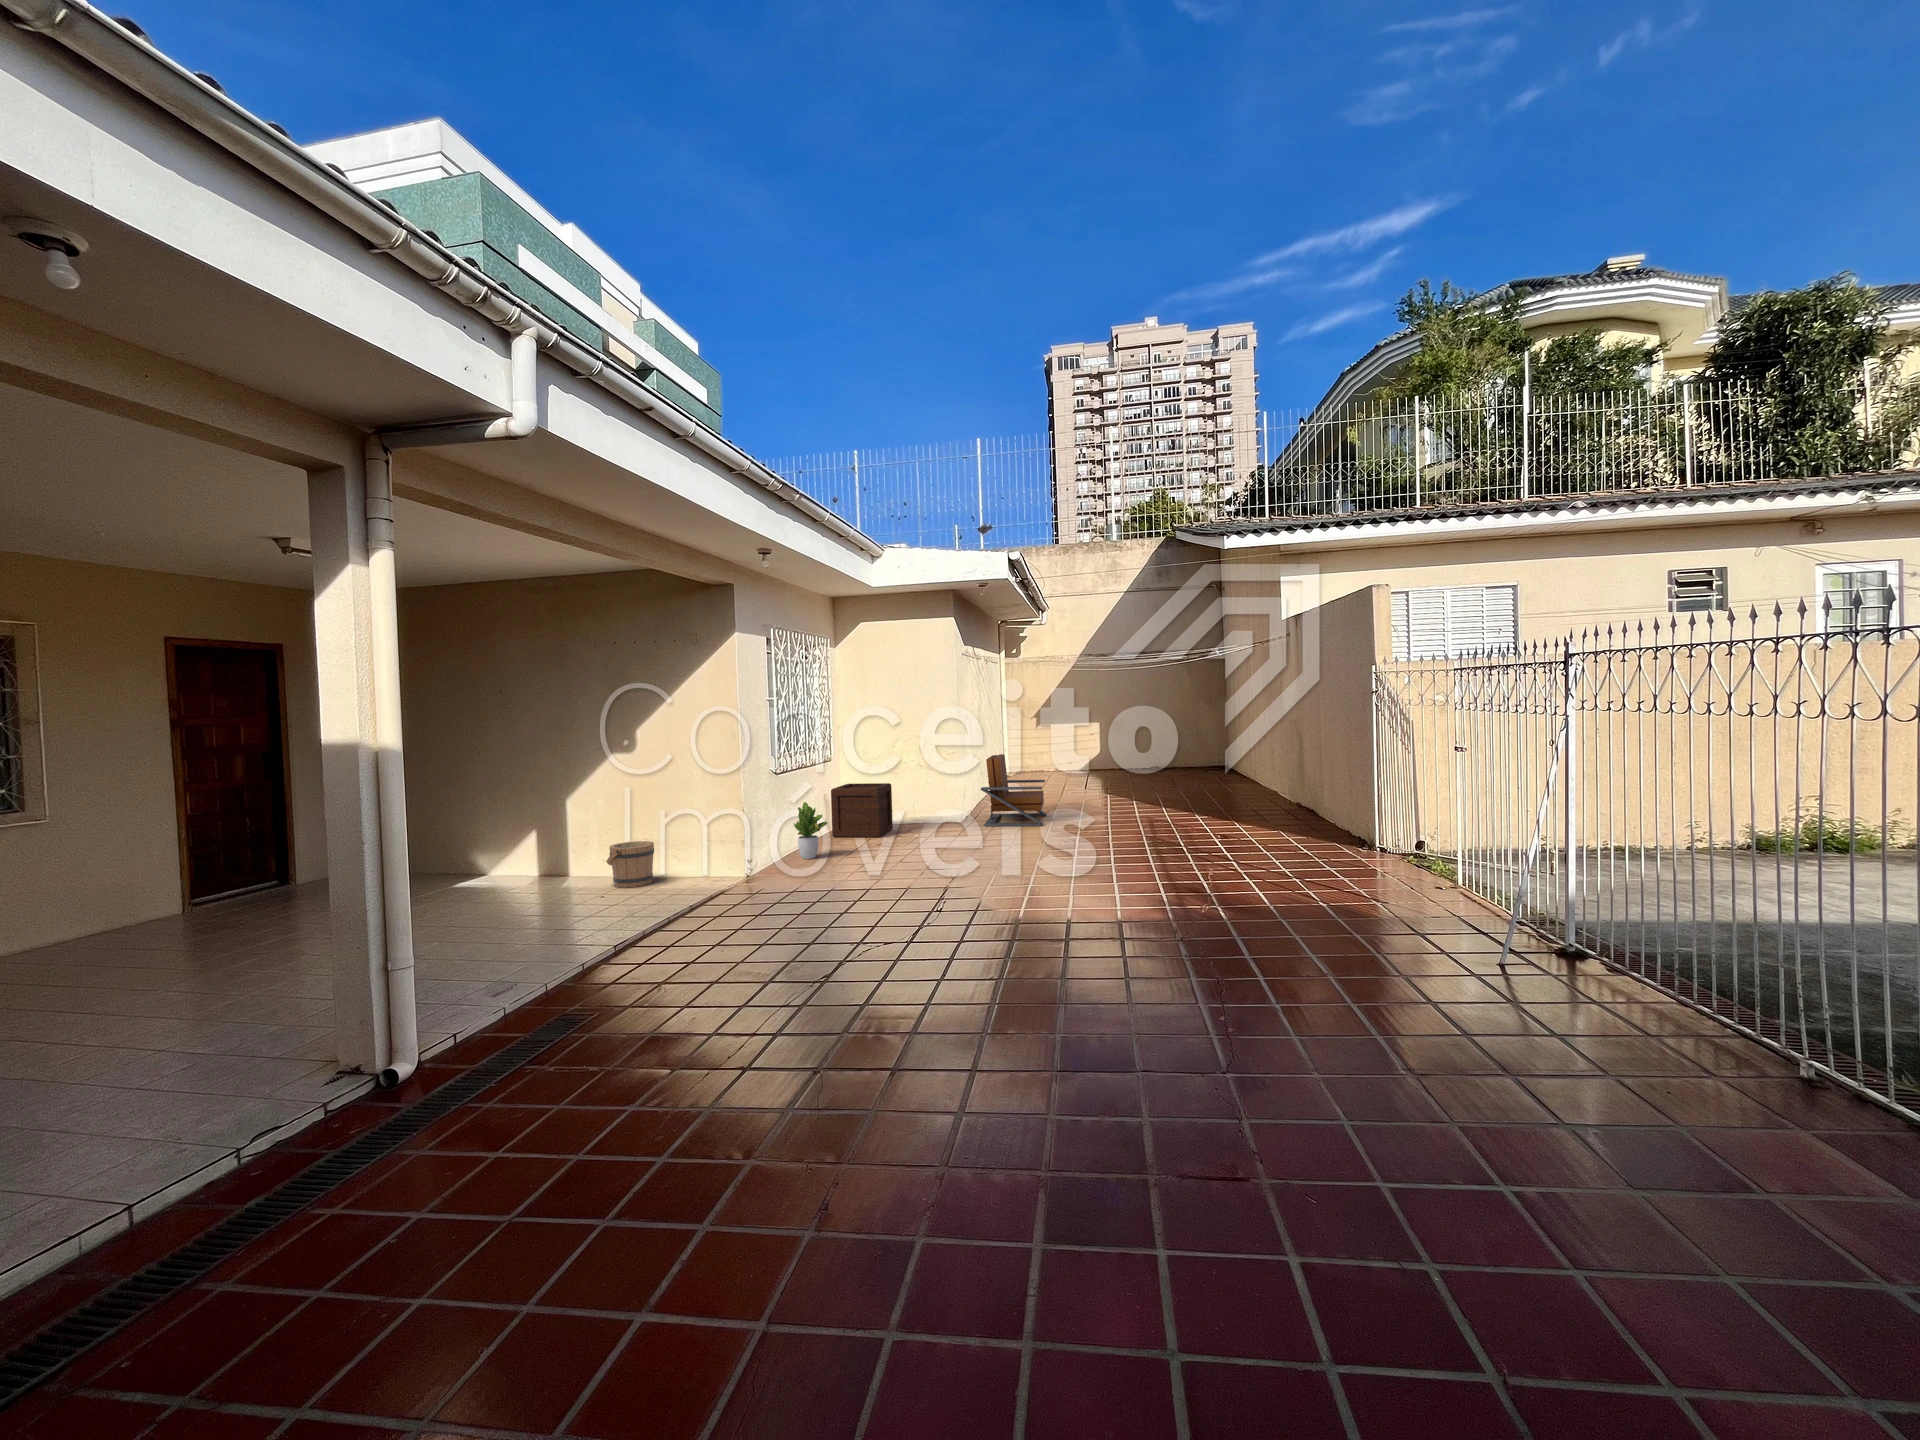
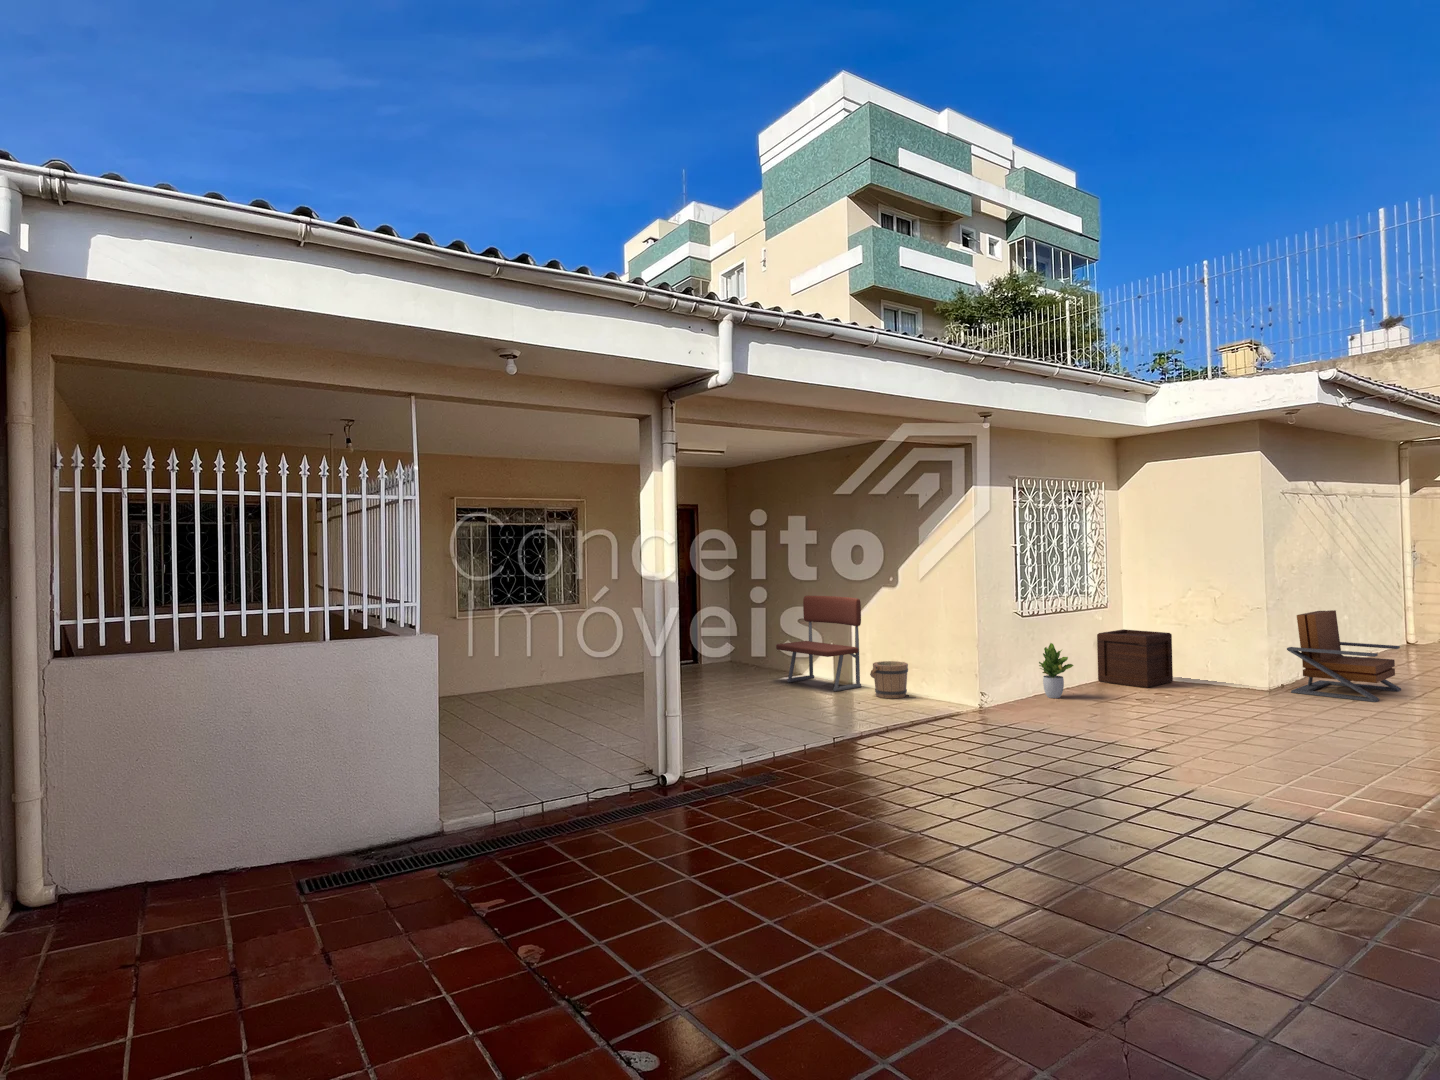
bench: none [455,768,585,889] -> present [776,596,861,691]

